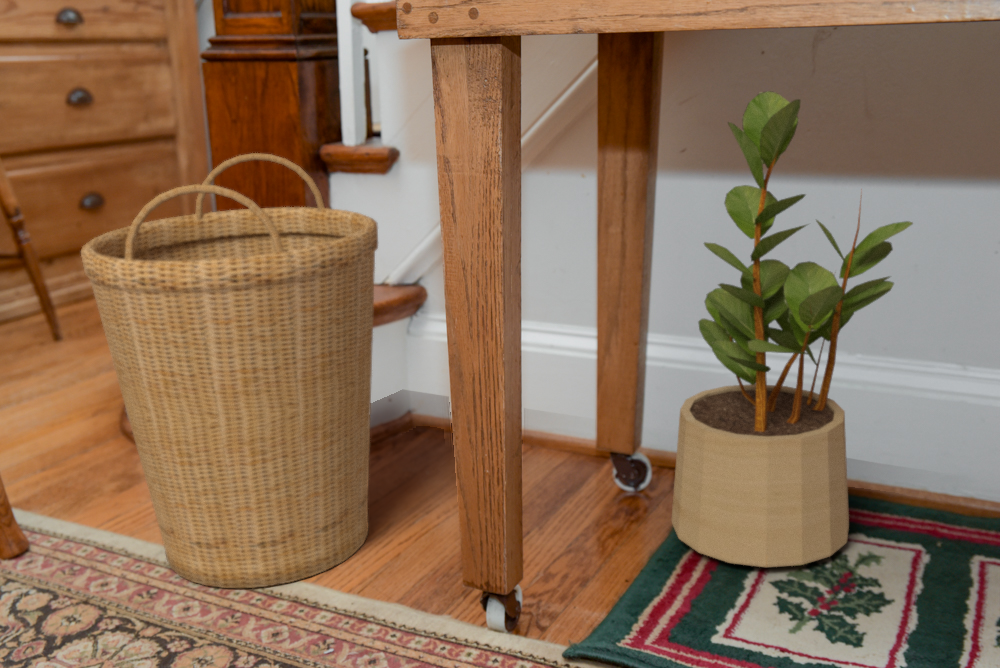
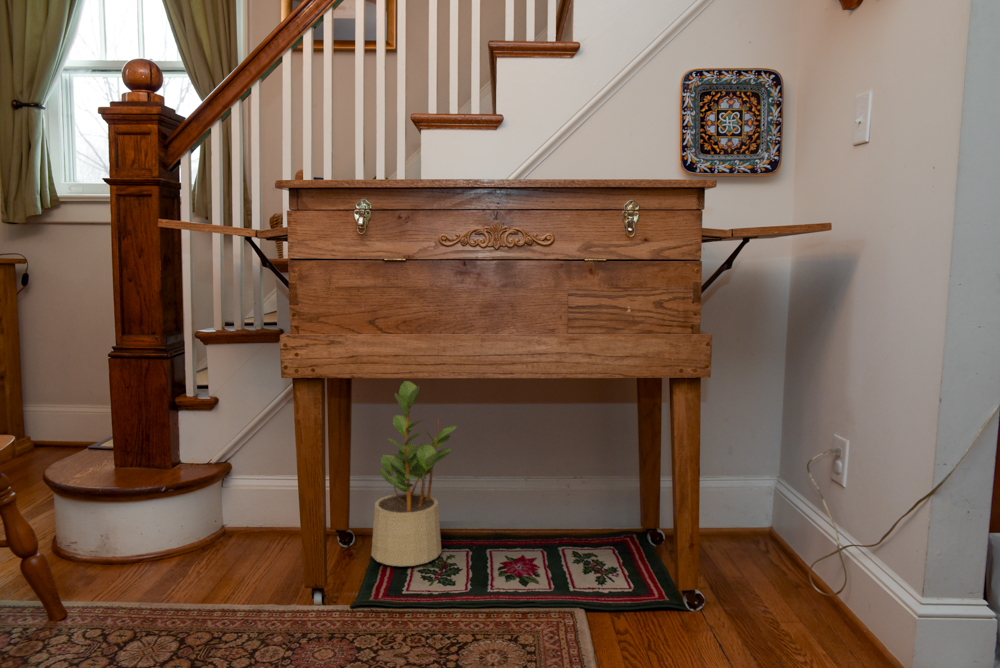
basket: present [81,153,378,588] -> none [99,407,246,618]

